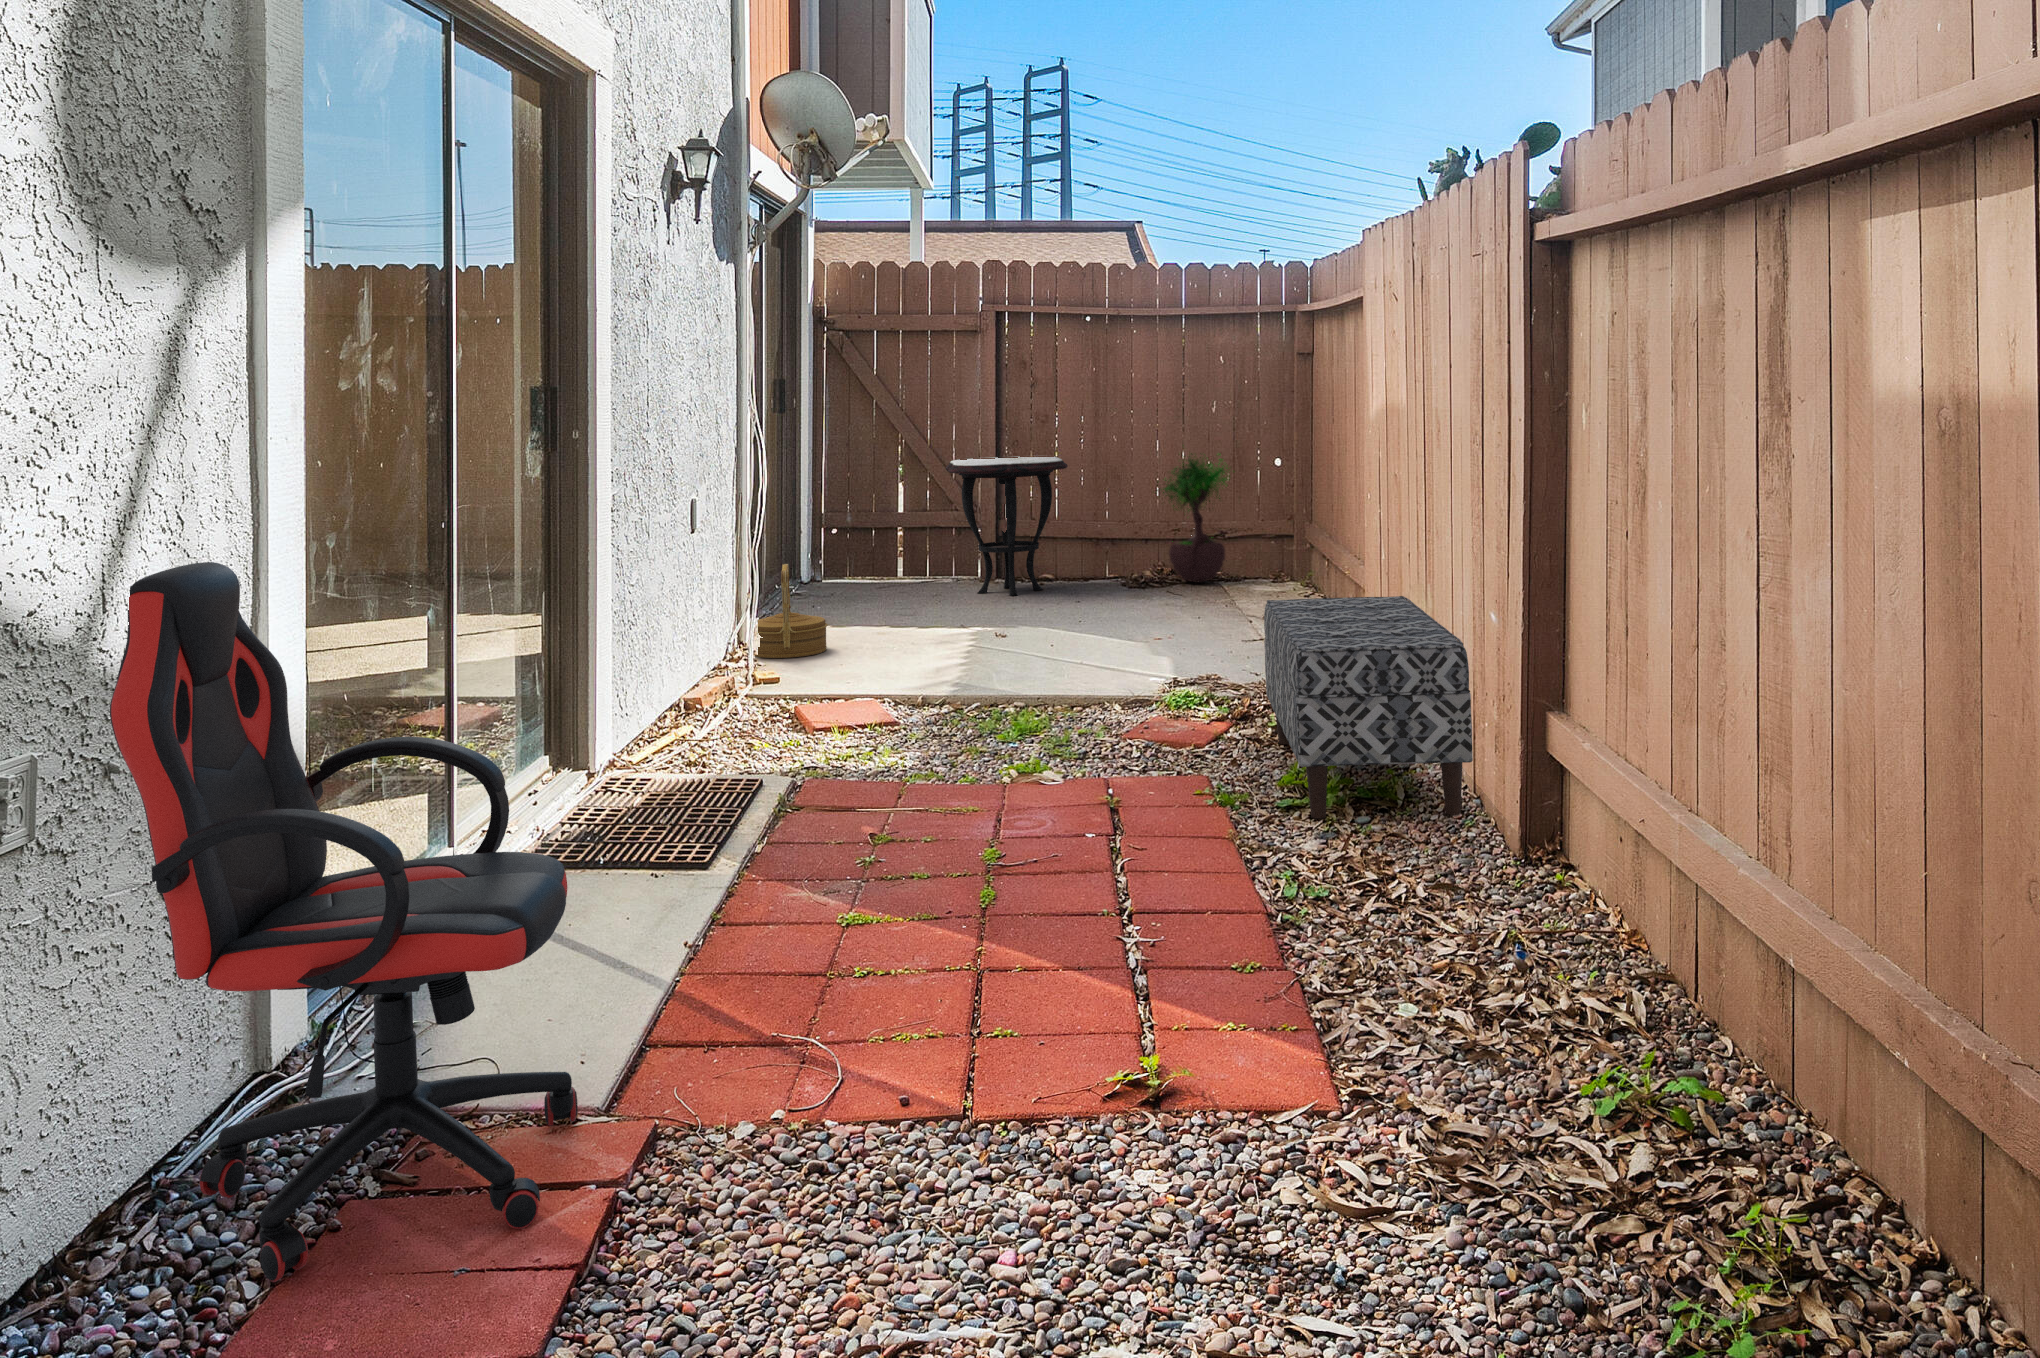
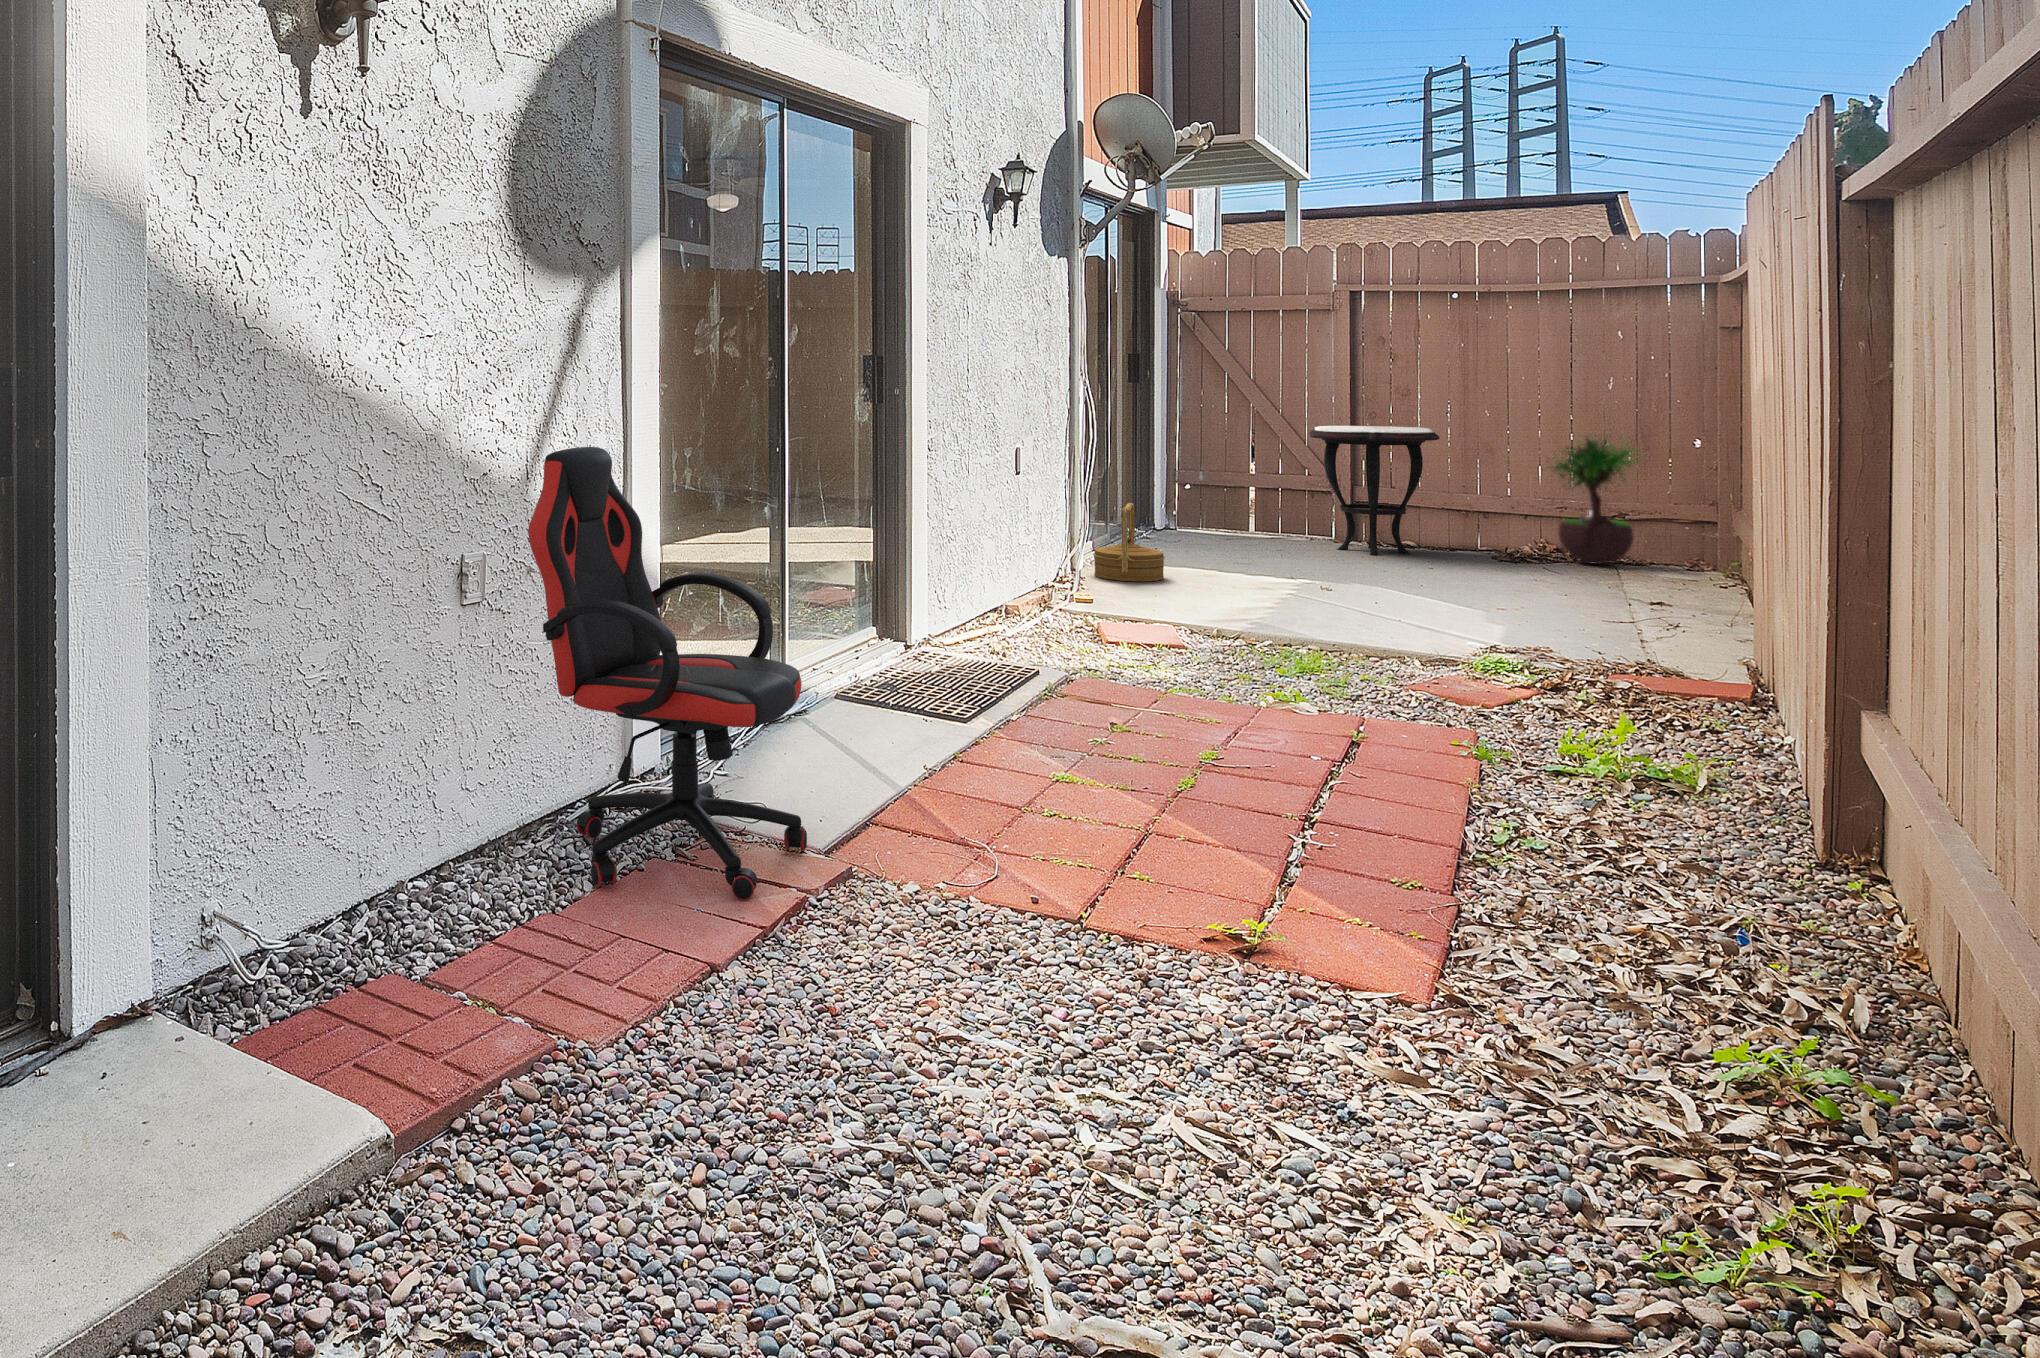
bench: present [1264,596,1473,819] -> none [1559,575,1783,813]

